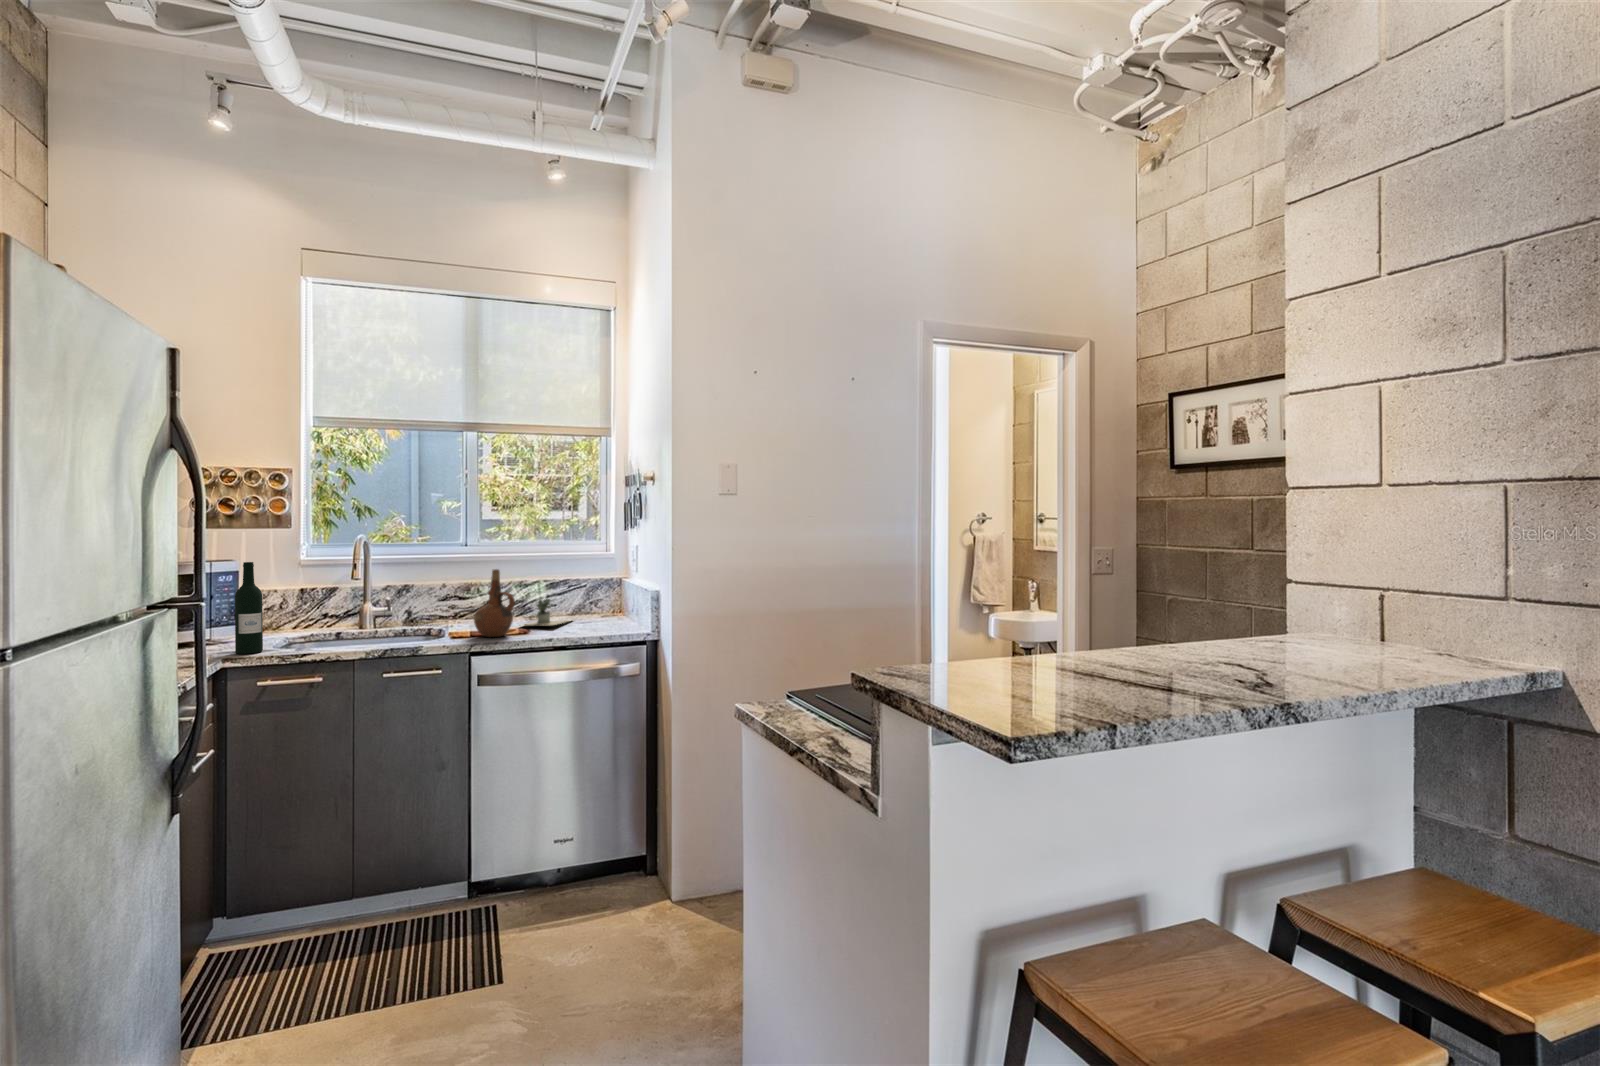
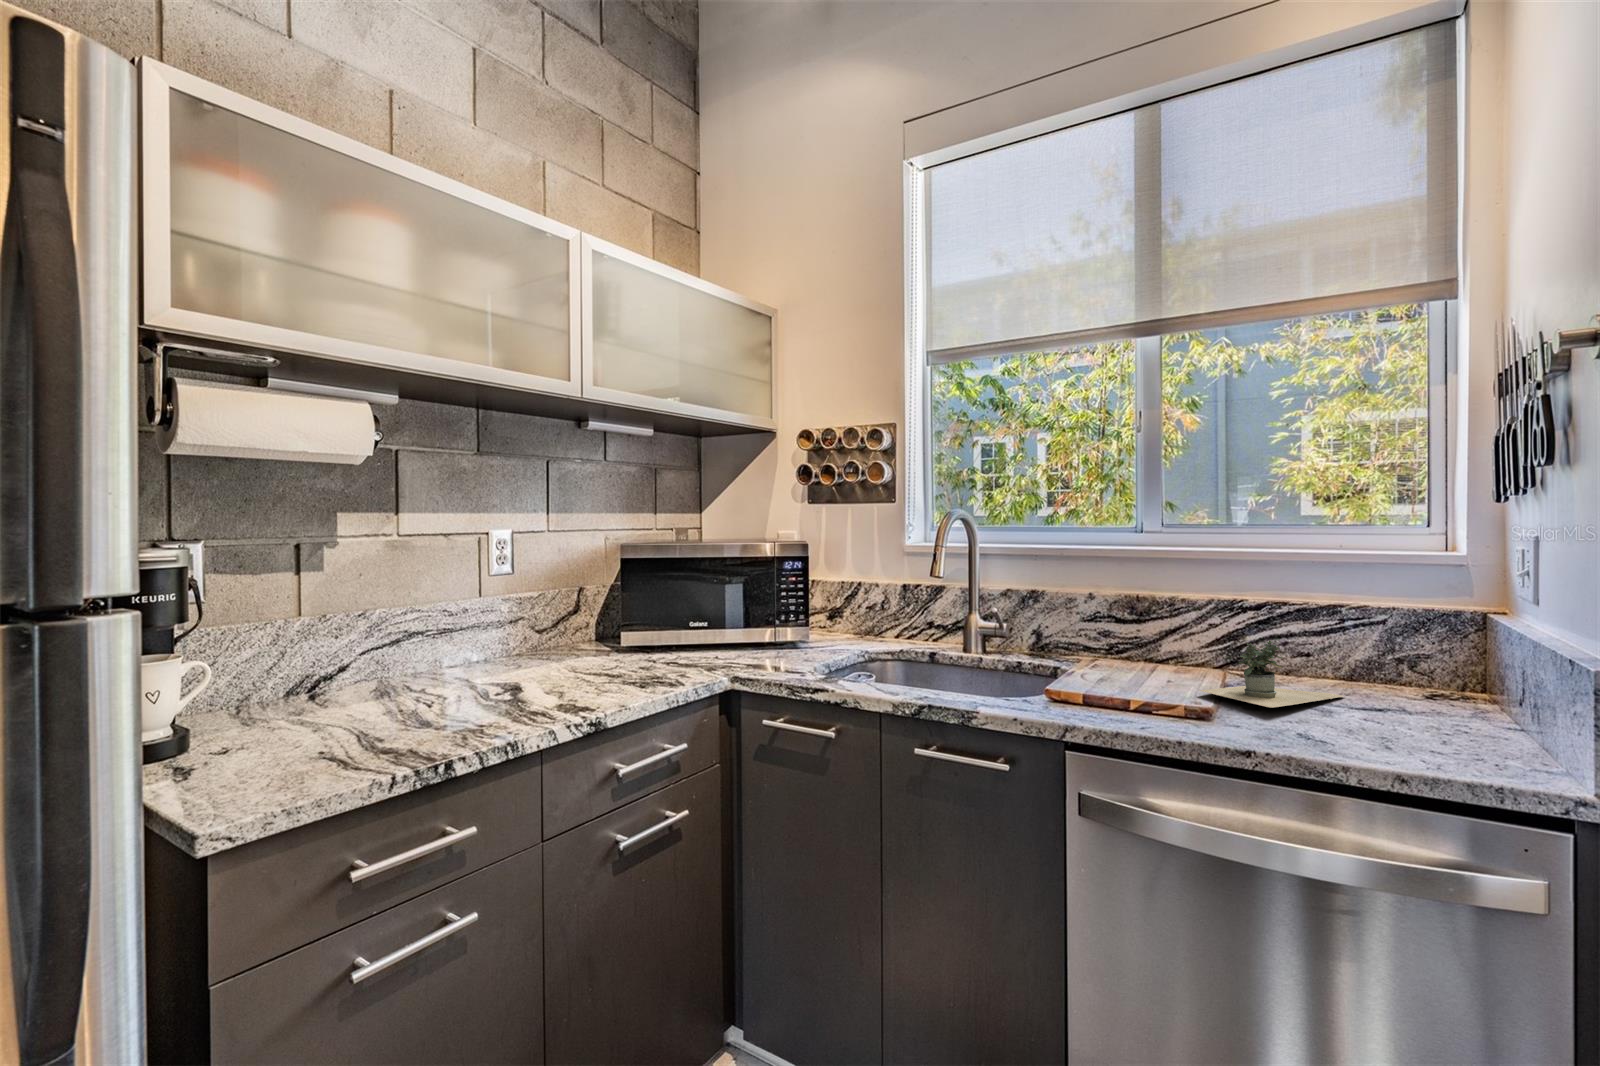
wine bottle: present [235,562,263,654] -> none [759,544,791,674]
ceramic pitcher: present [474,569,515,637] -> none [1087,575,1170,715]

